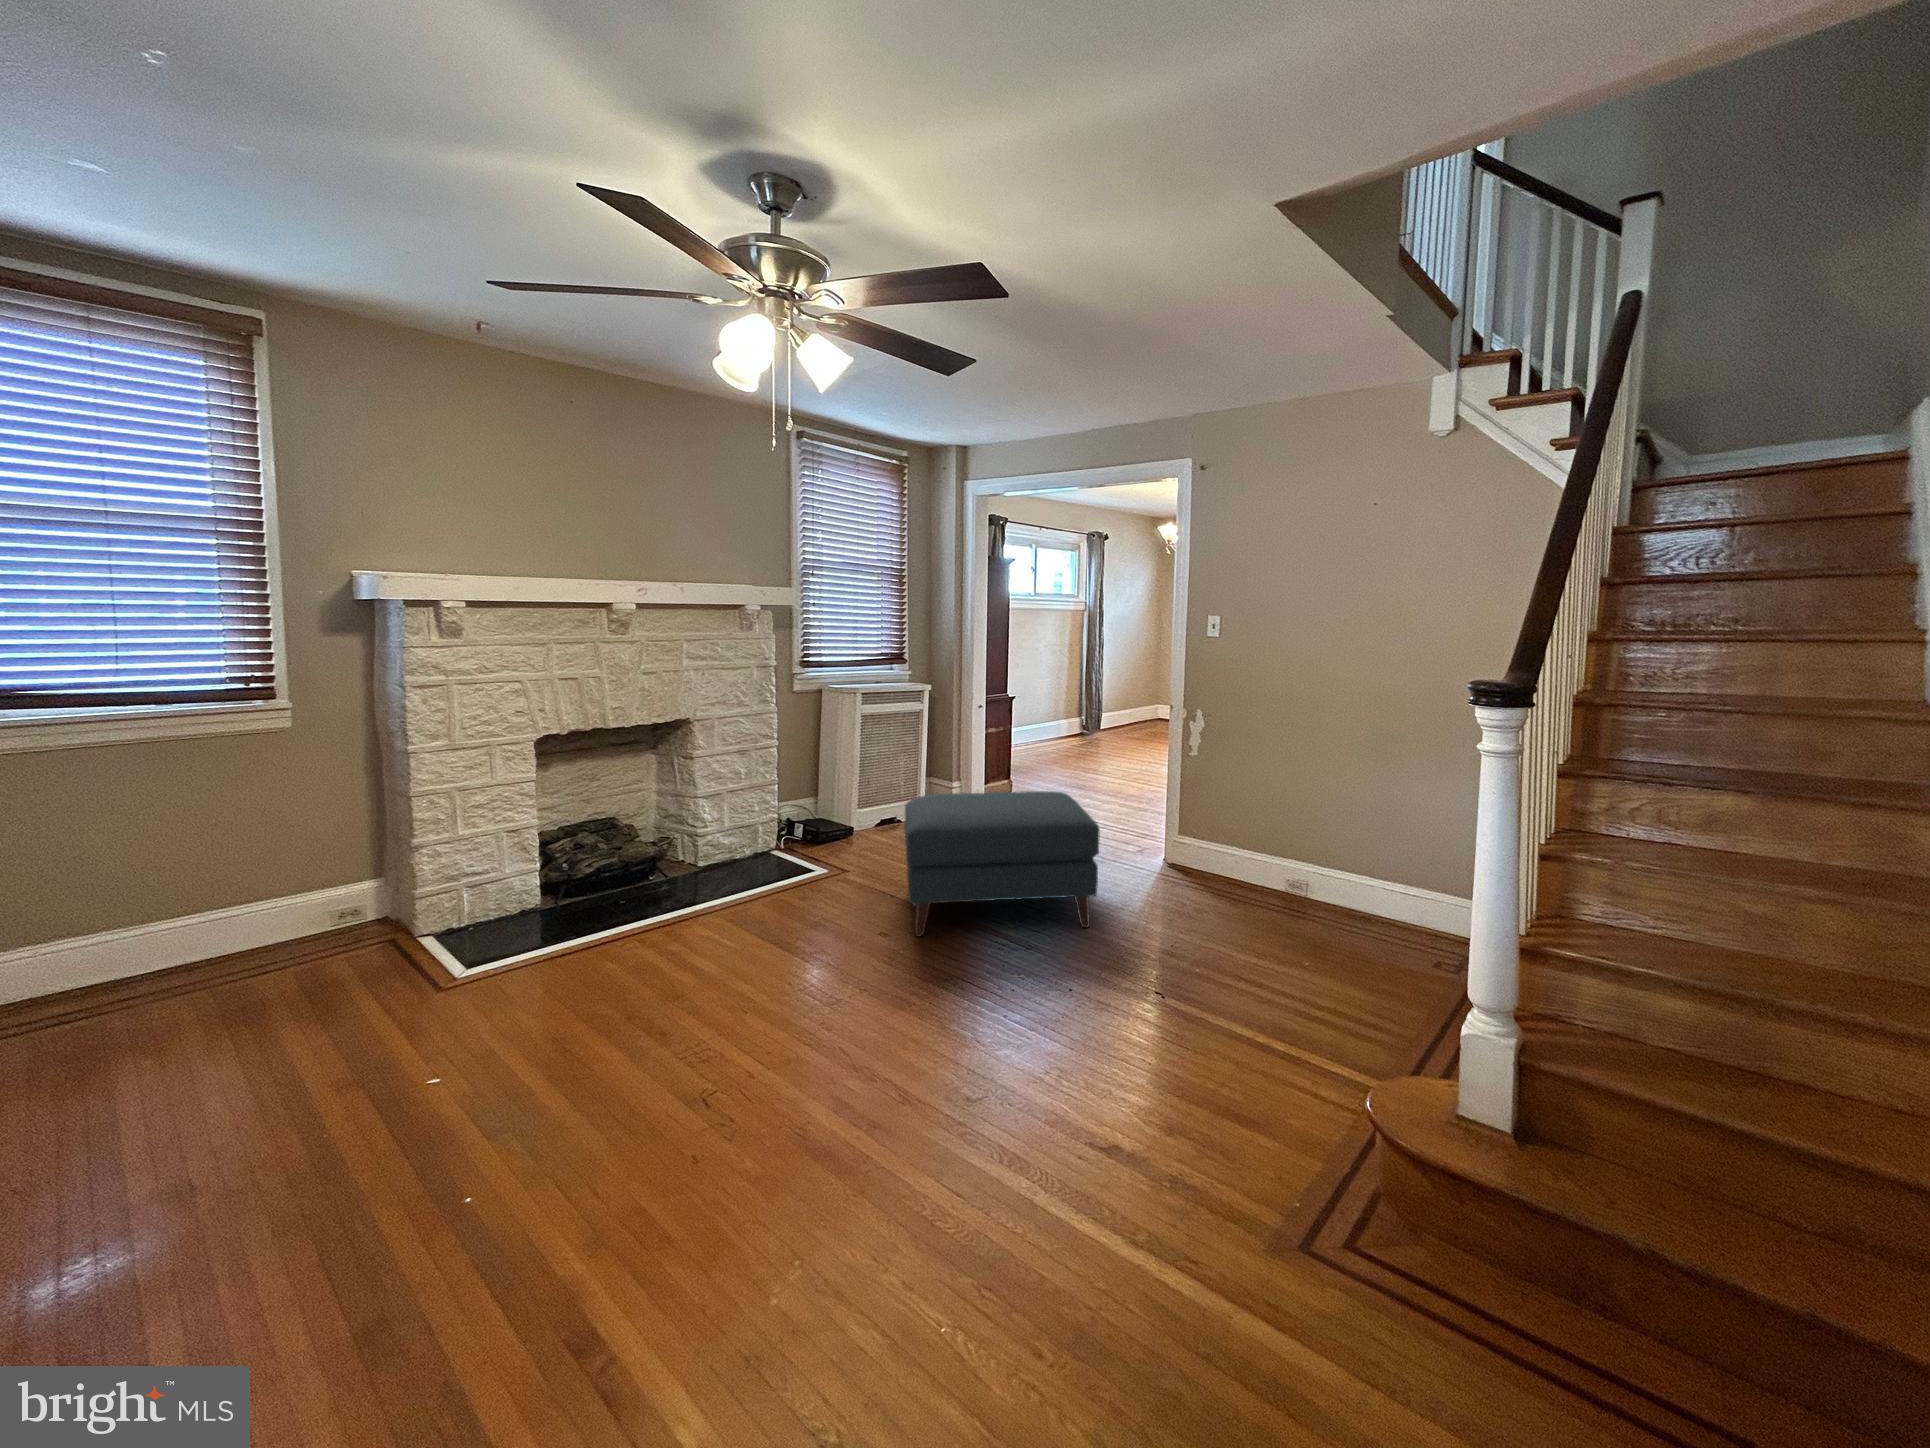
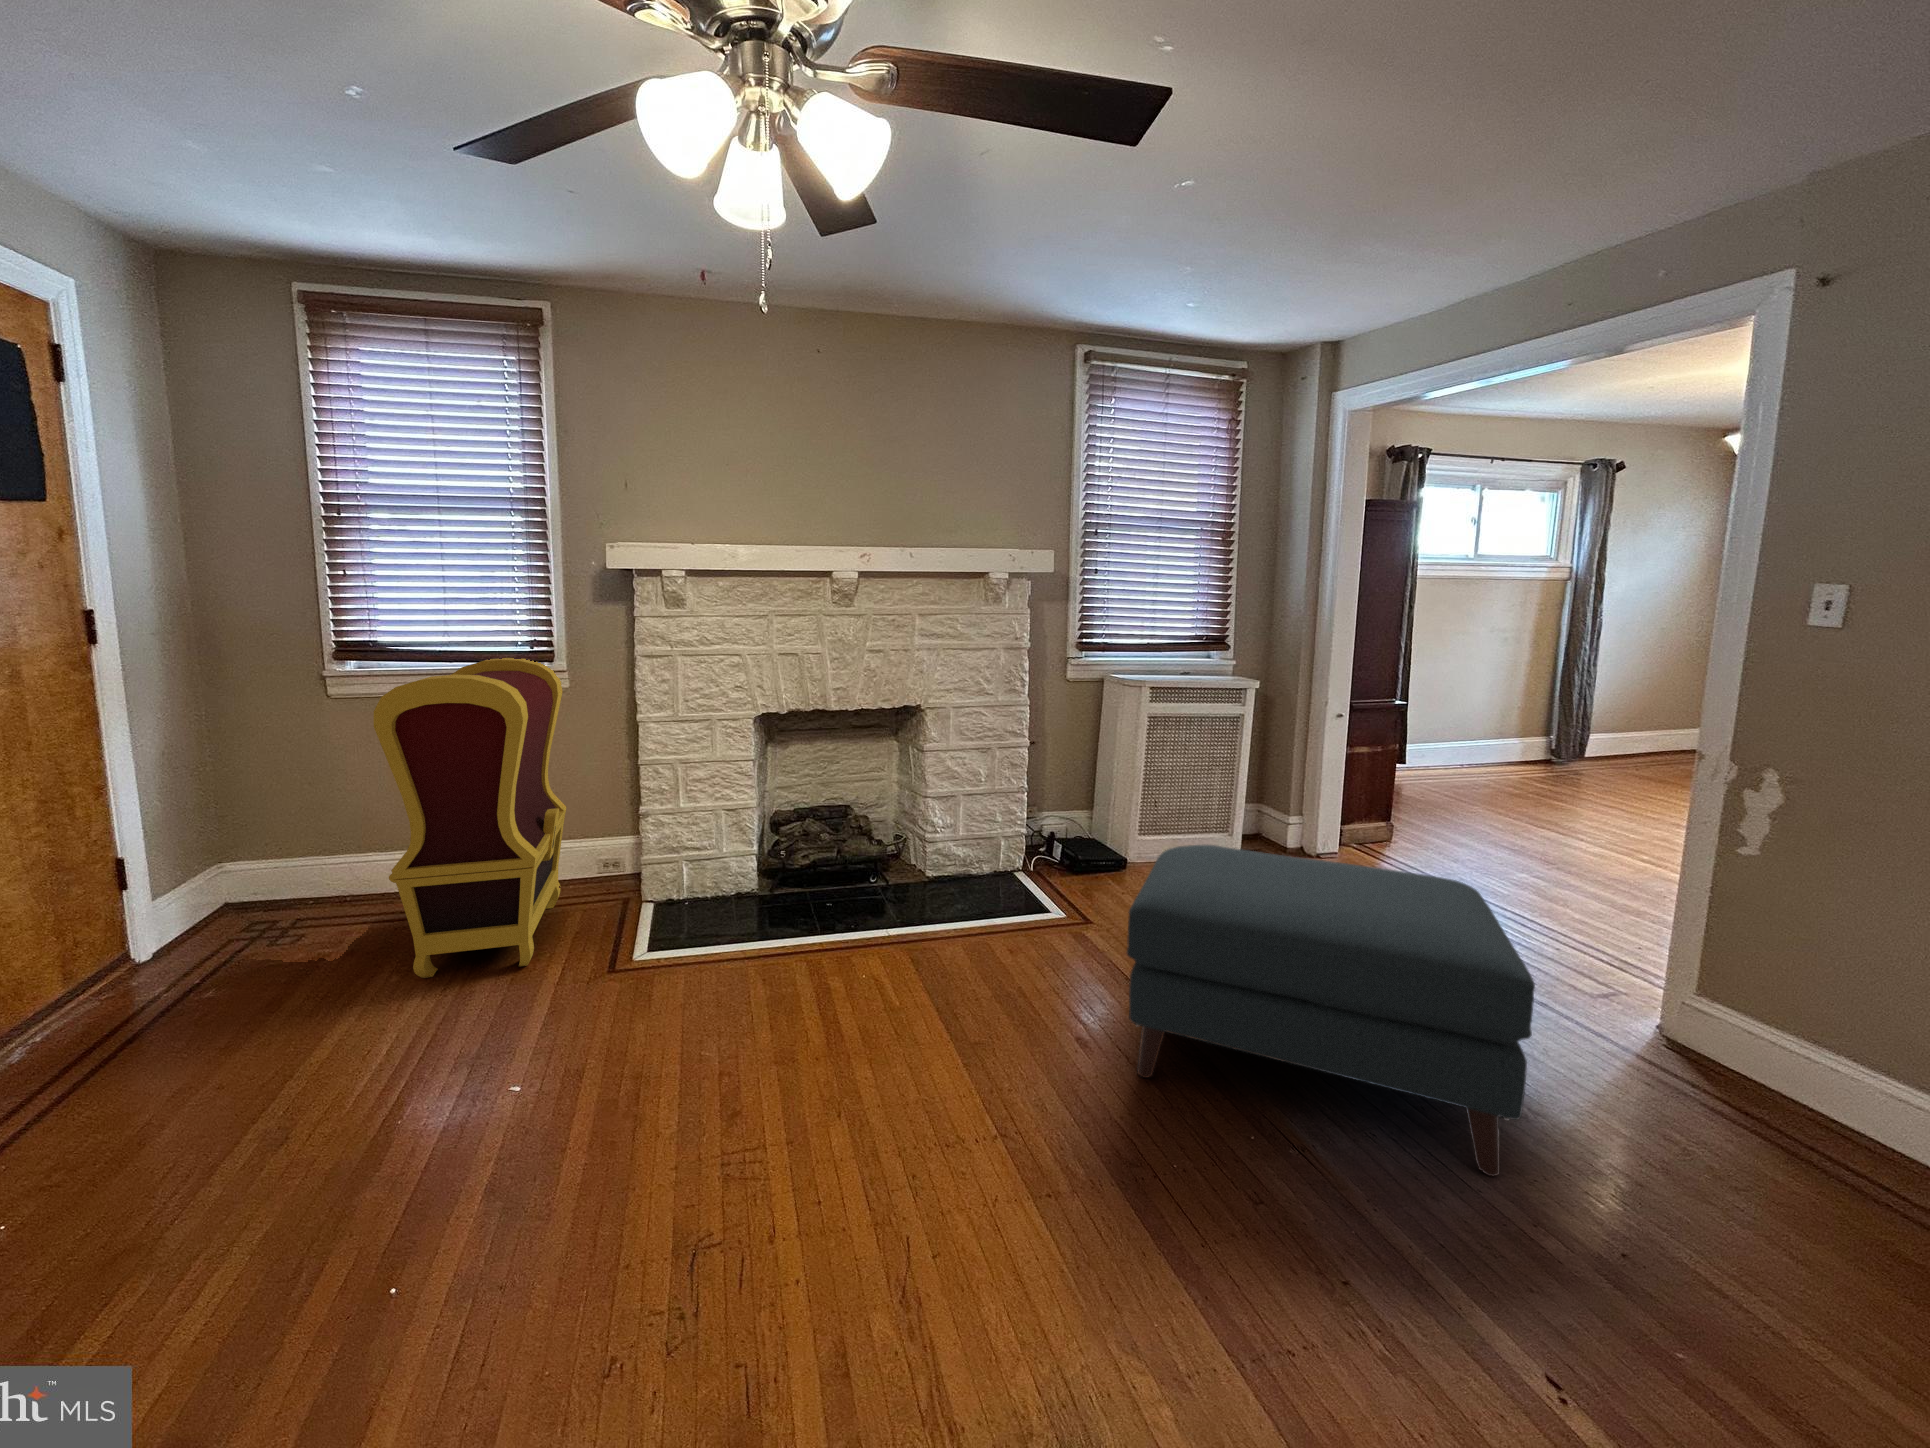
armchair: none [121,698,345,1052] -> present [374,658,566,978]

